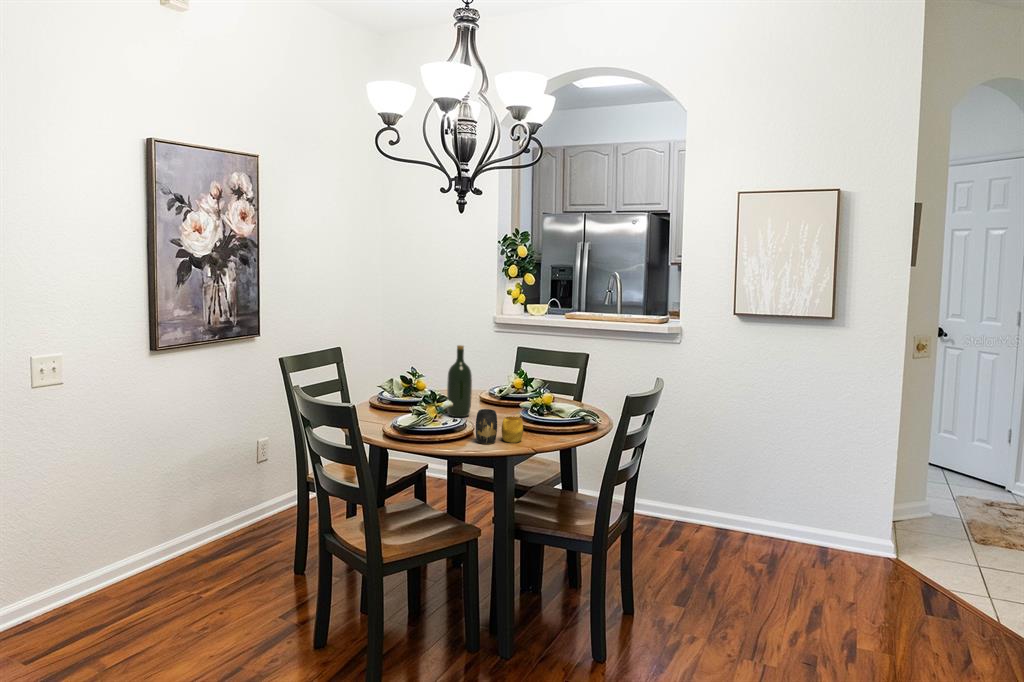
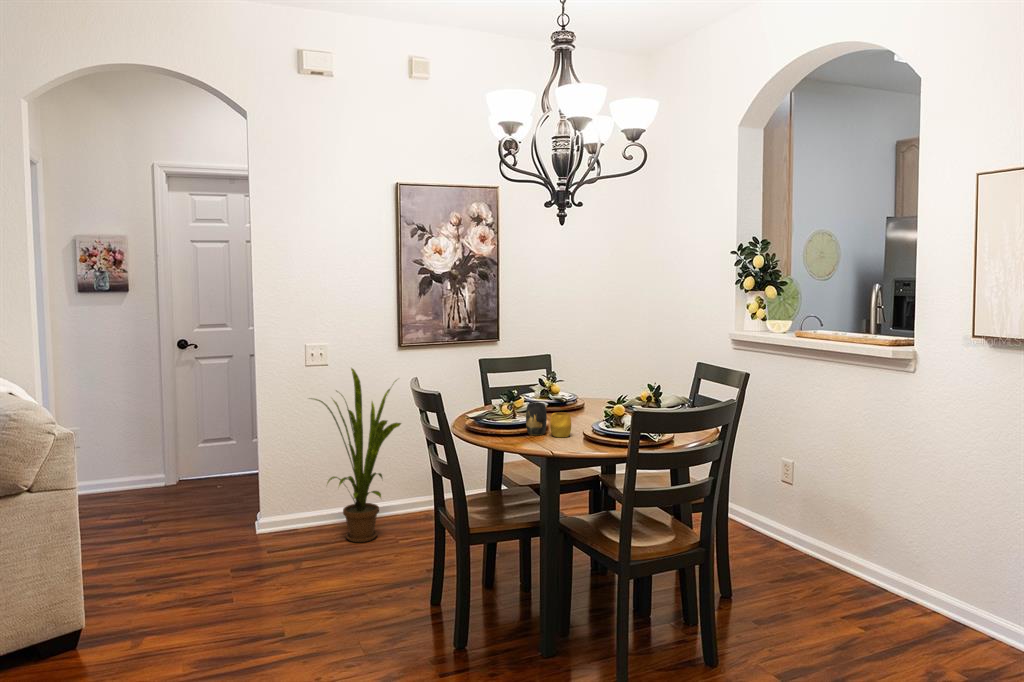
wine bottle: present [447,345,472,417] -> none [563,347,586,416]
house plant: none [75,384,221,614] -> present [311,368,401,542]

